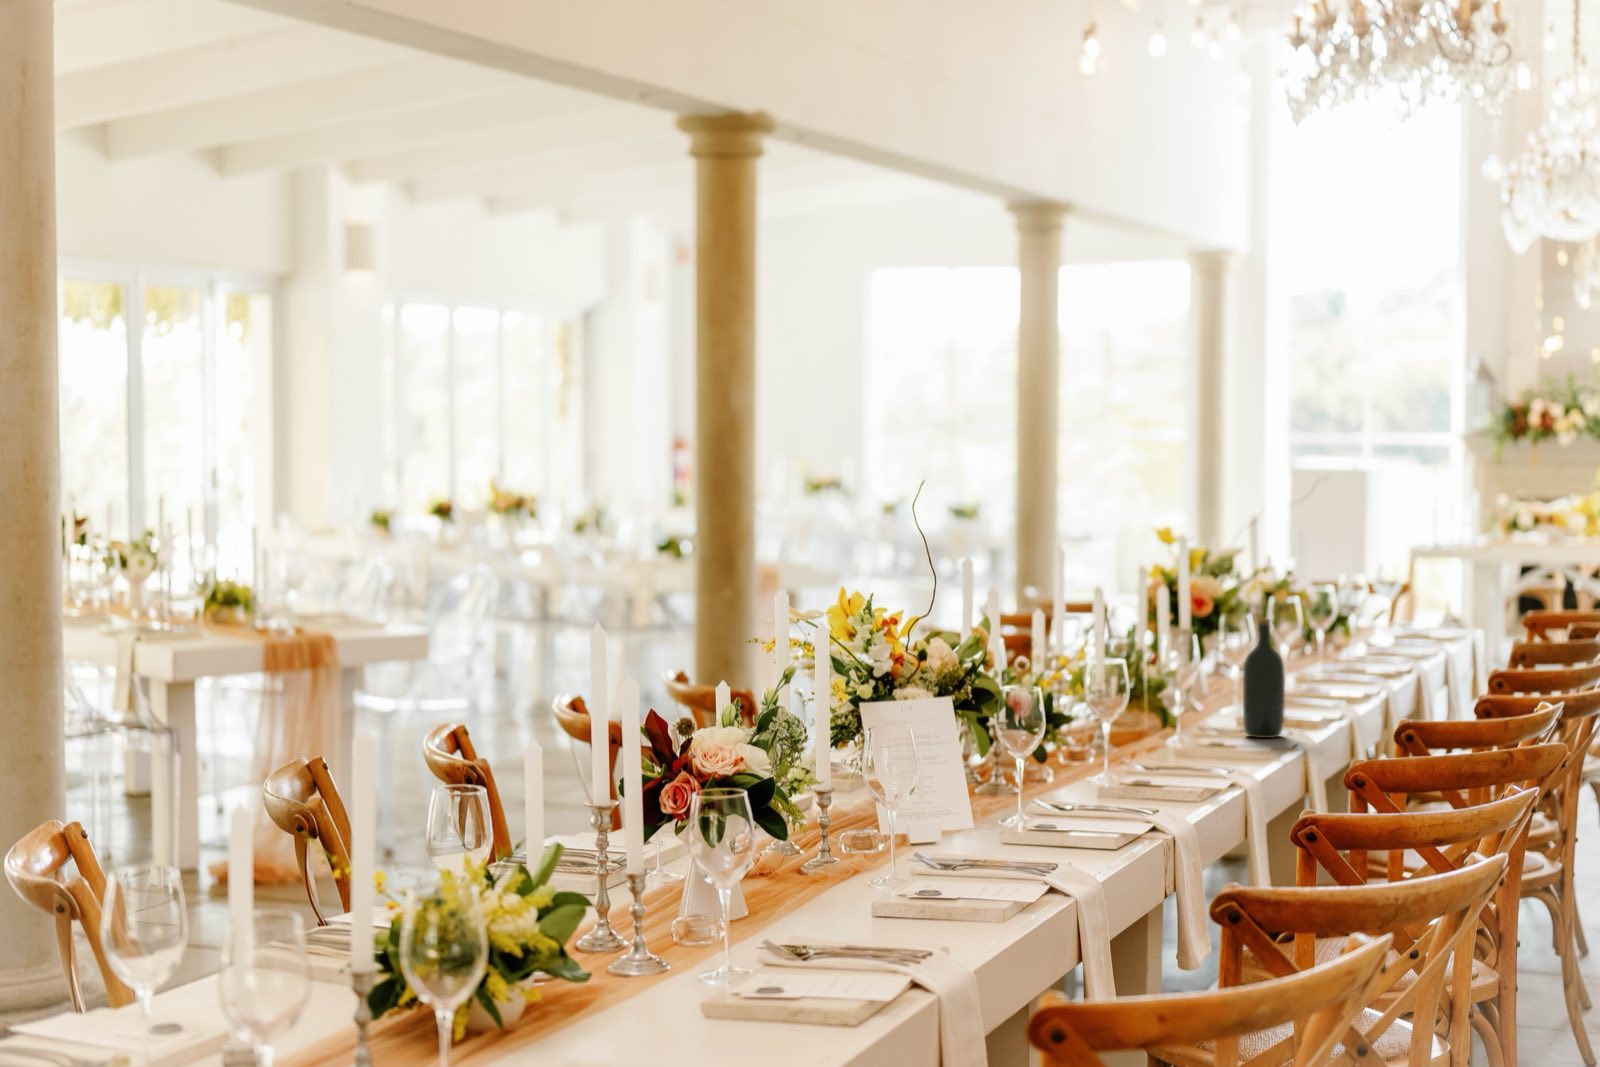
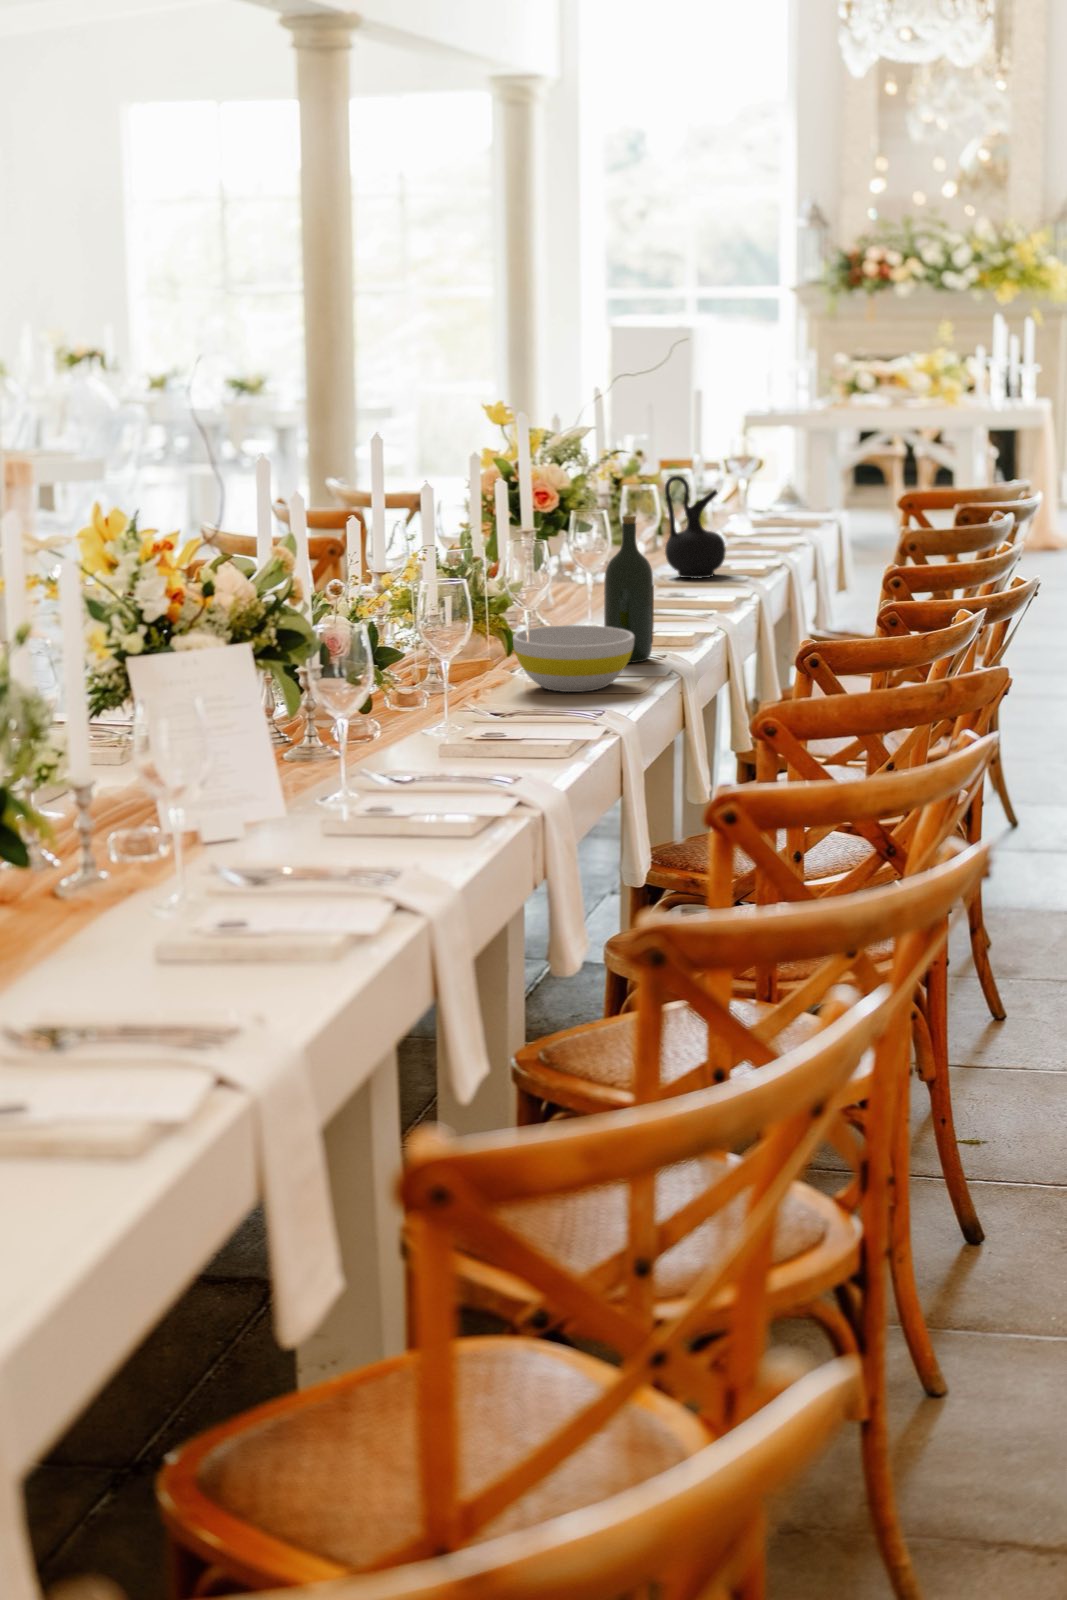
ceramic jug: none [1309,591,1362,678] -> present [665,476,726,578]
bowl: none [1164,704,1264,757] -> present [513,625,634,692]

